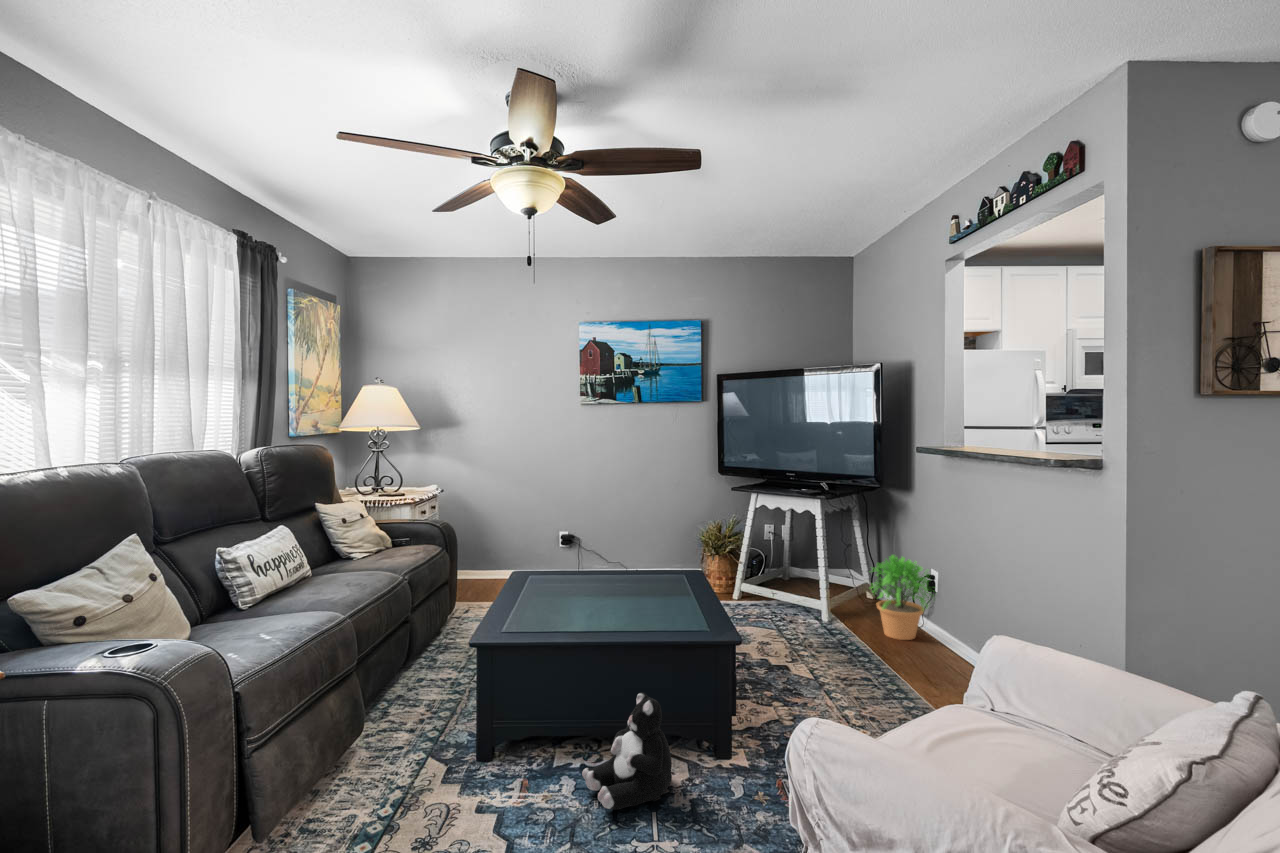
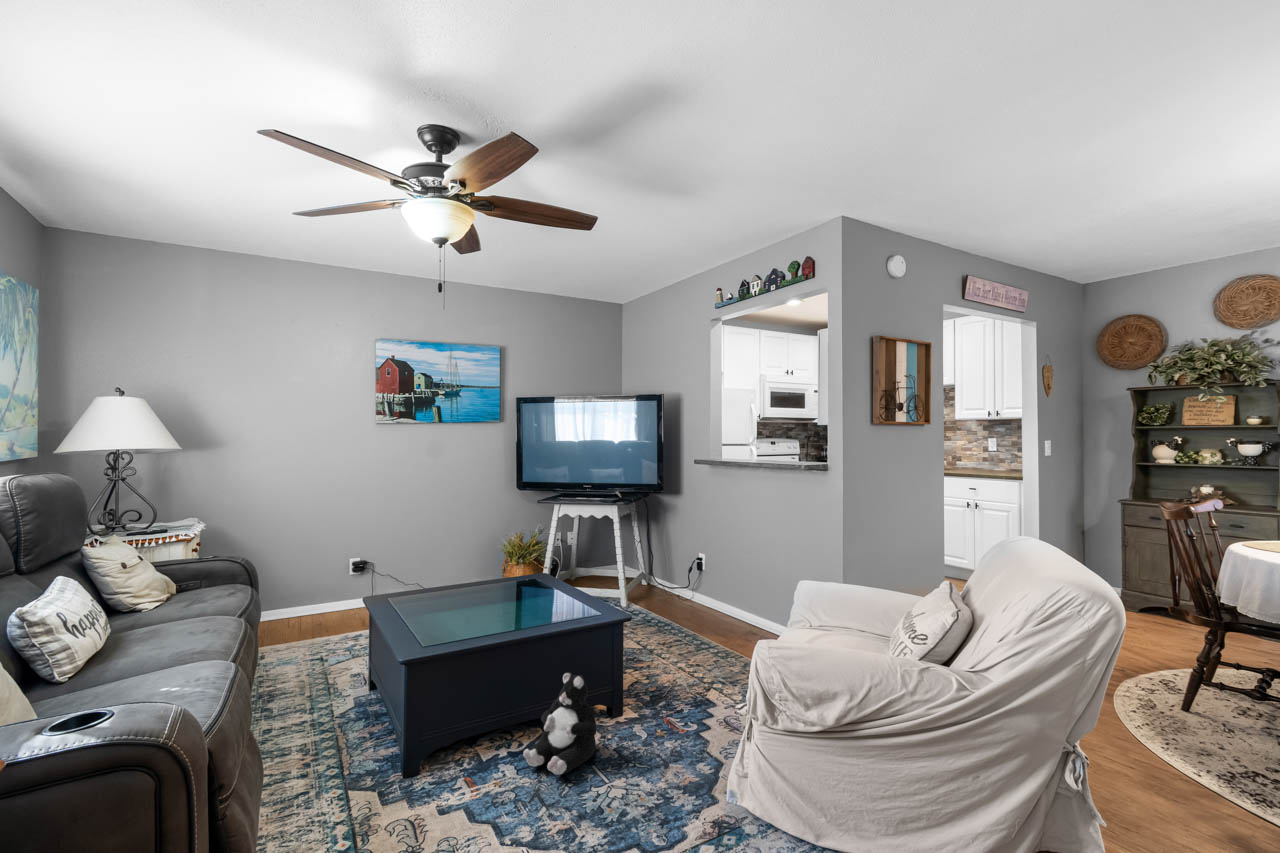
potted plant: present [871,555,933,640] -> none [659,544,711,612]

